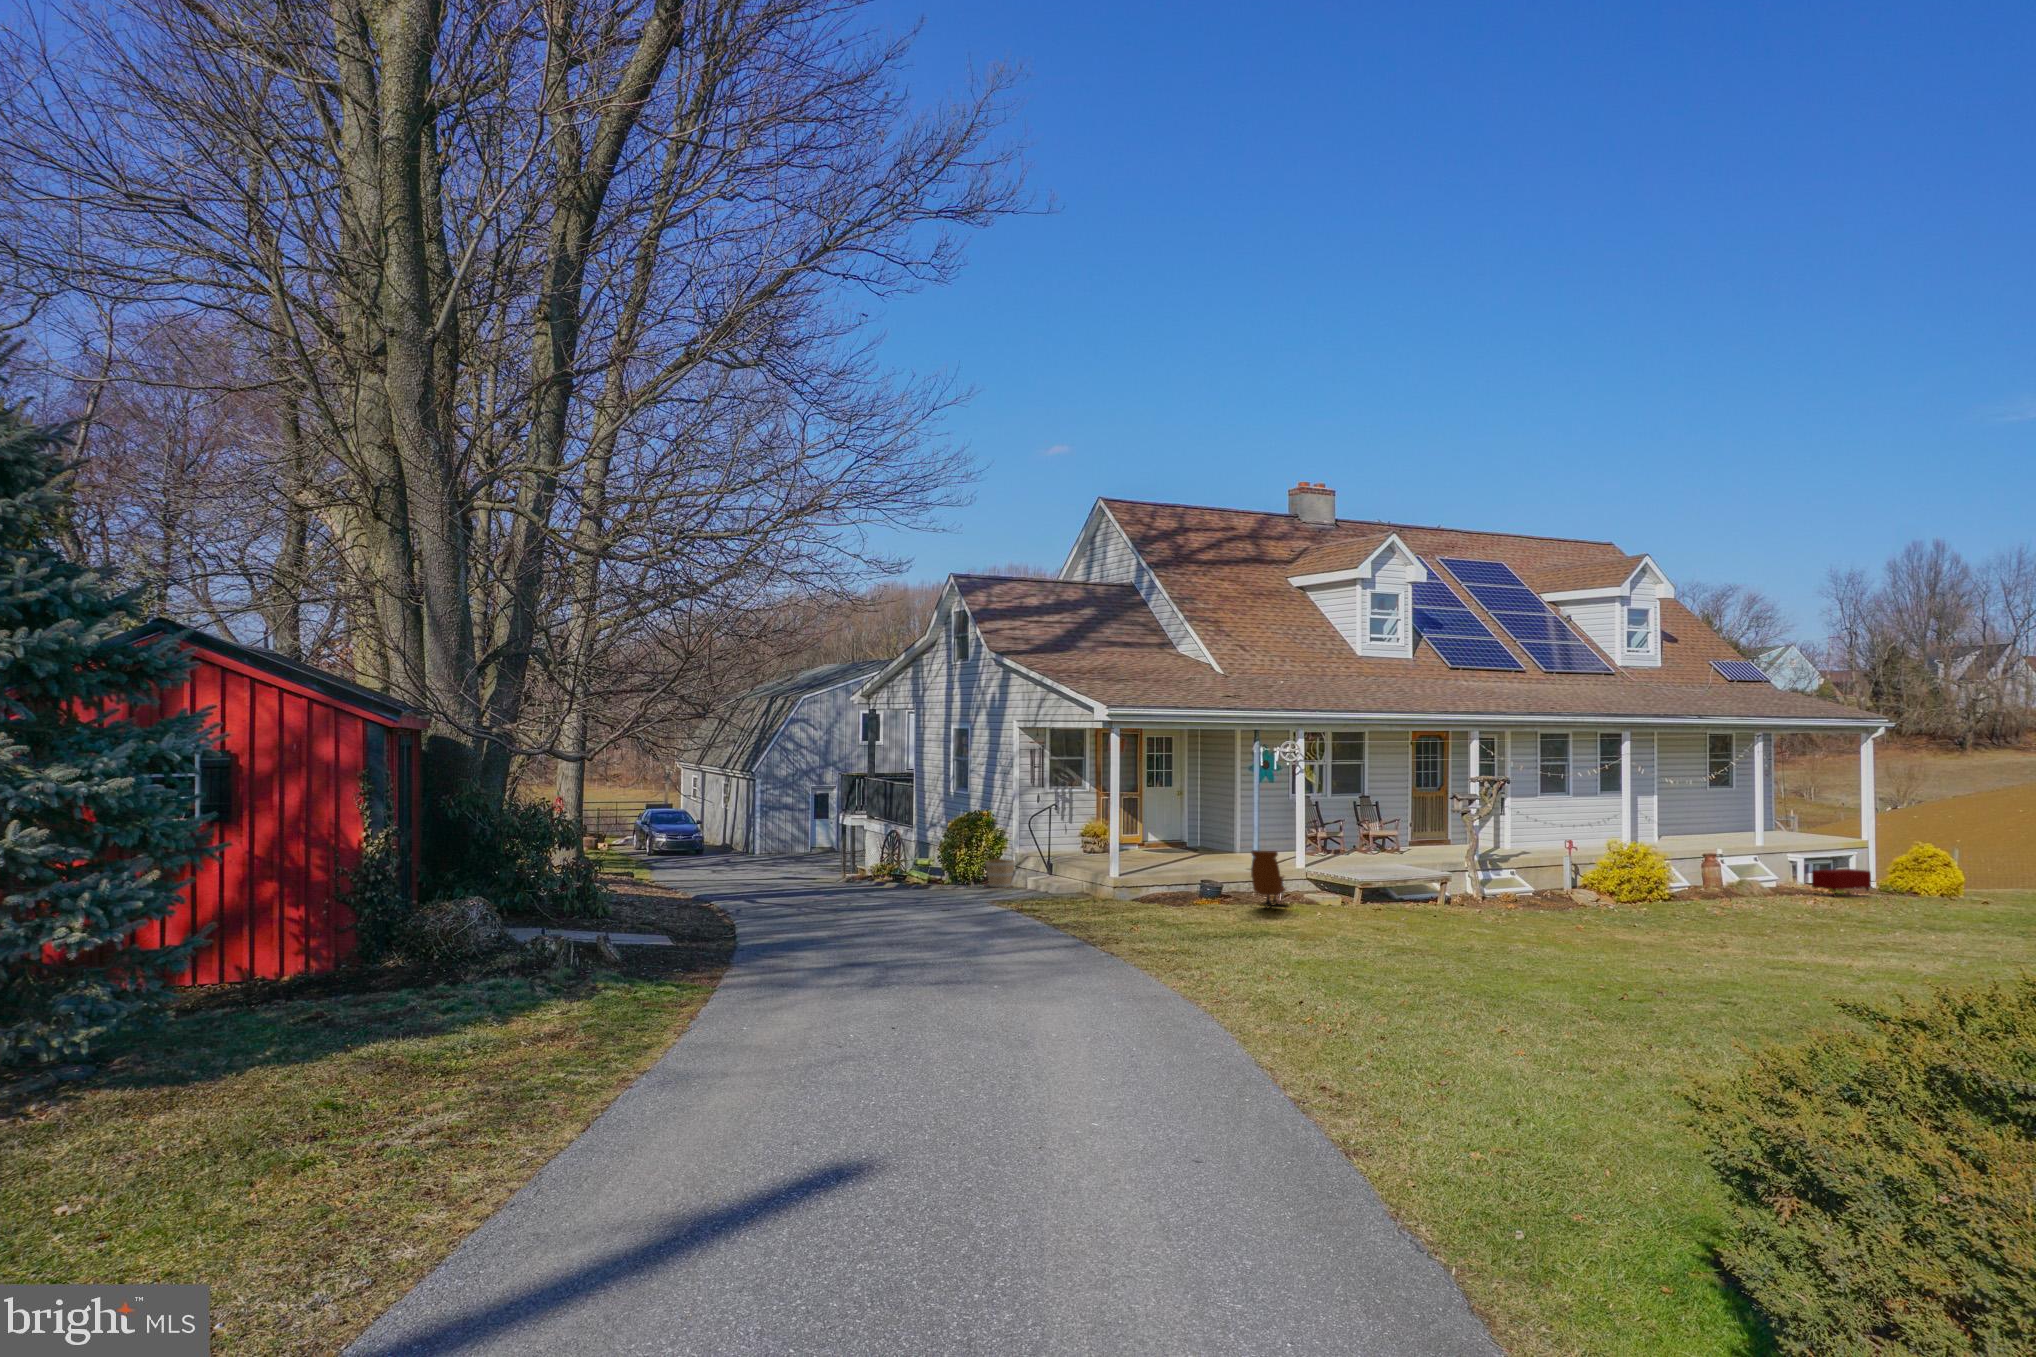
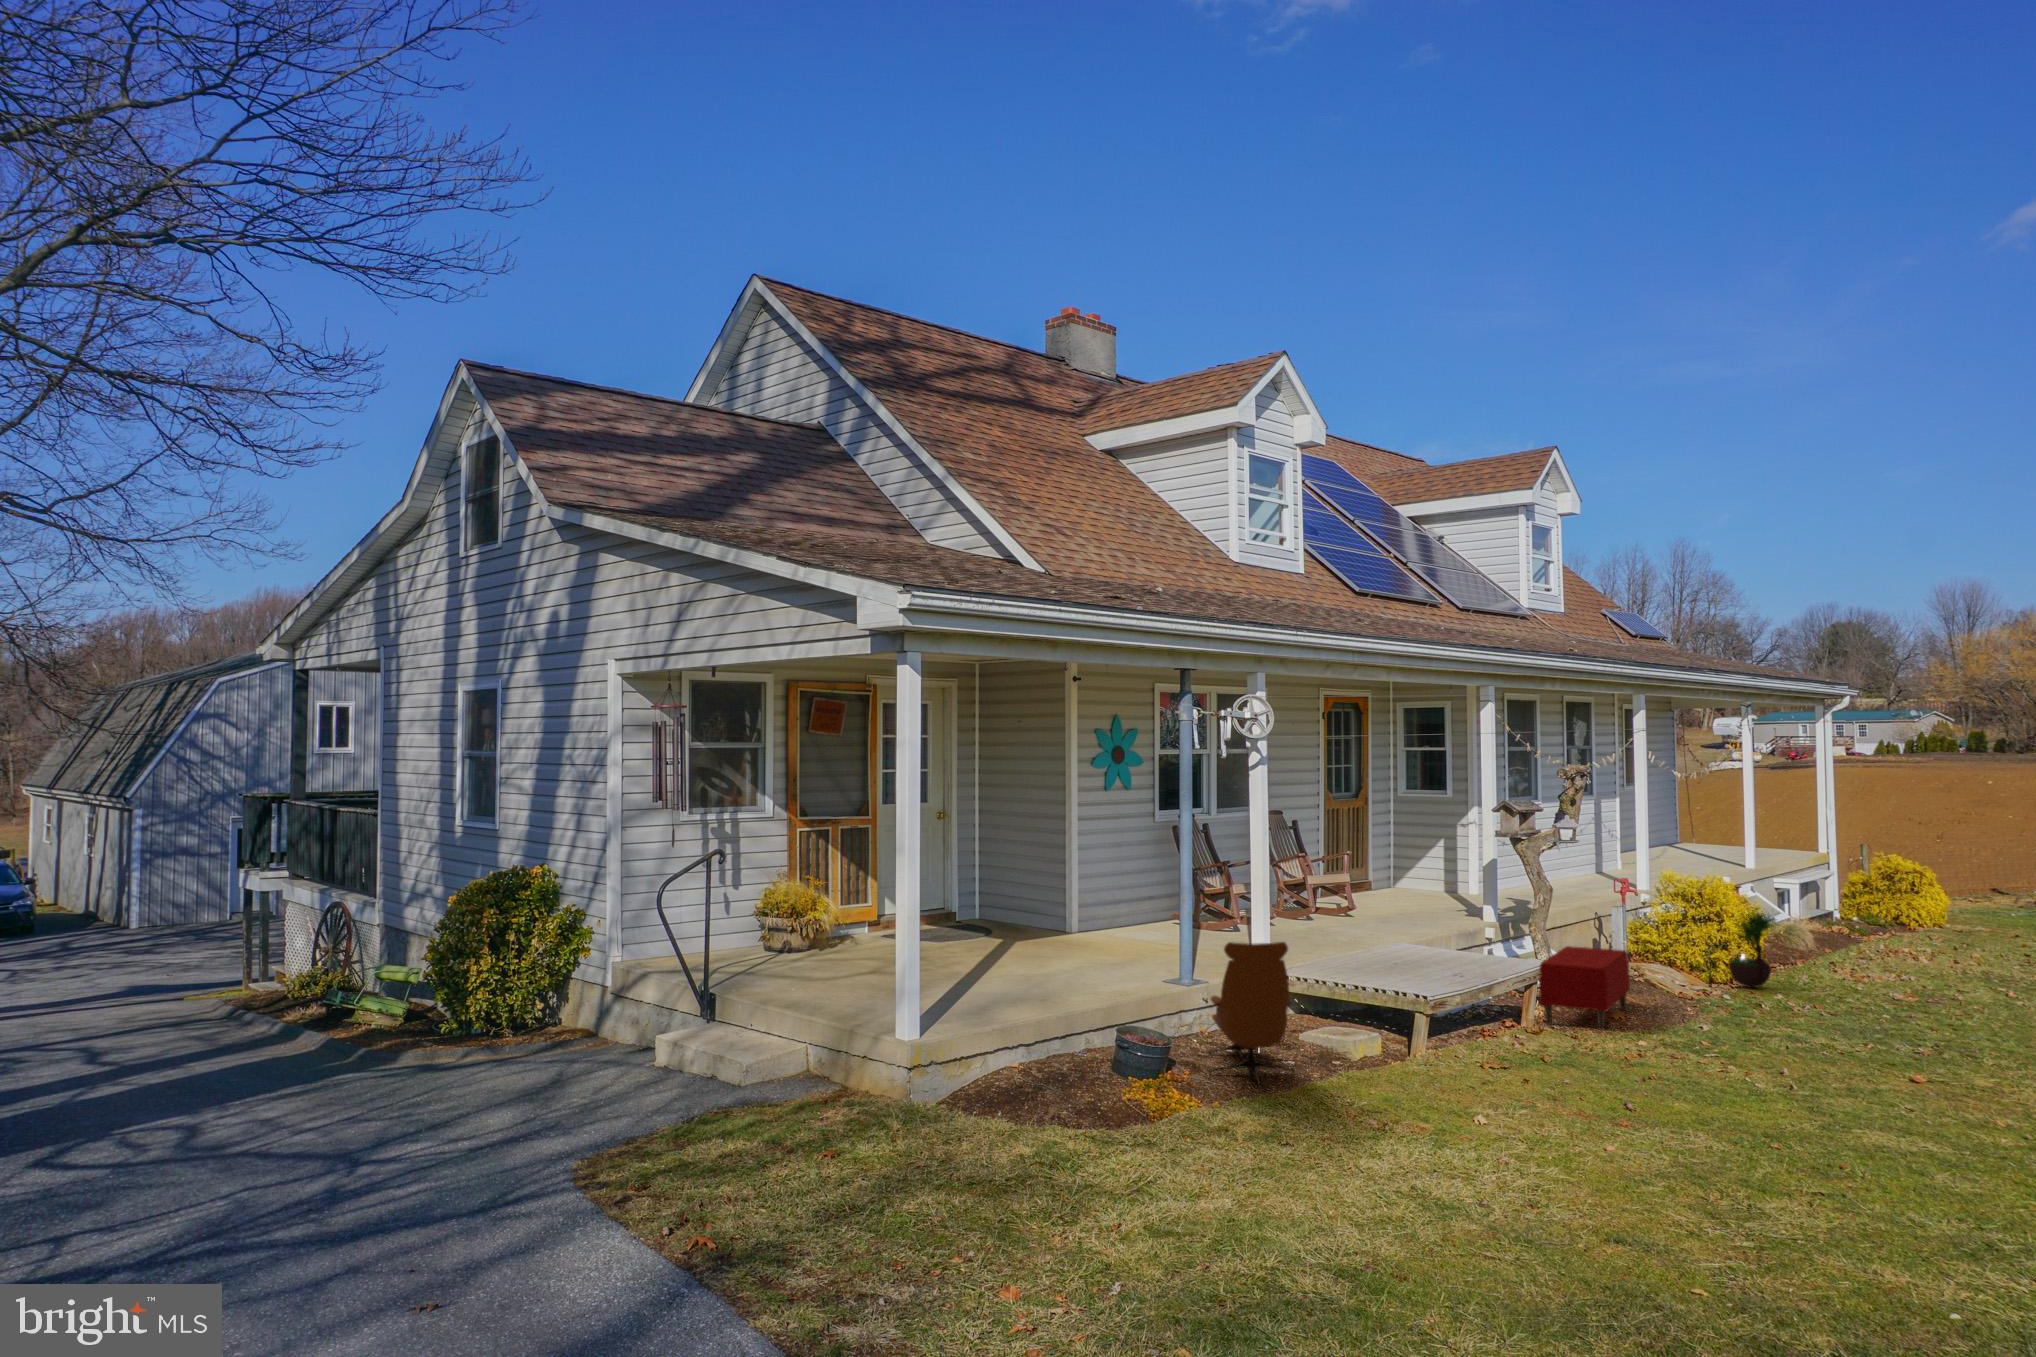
wooden bucket: present [985,858,1015,887] -> none [533,975,610,1048]
potted tree: none [1619,861,1648,910] -> present [1729,908,1775,988]
bench: present [1812,869,1871,897] -> present [1539,946,1630,1030]

